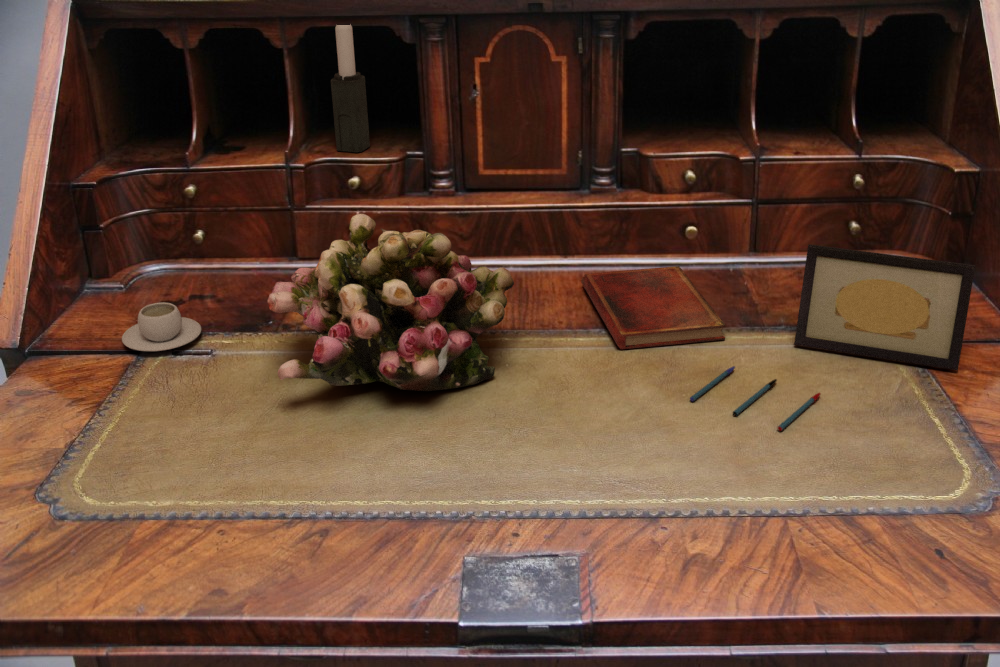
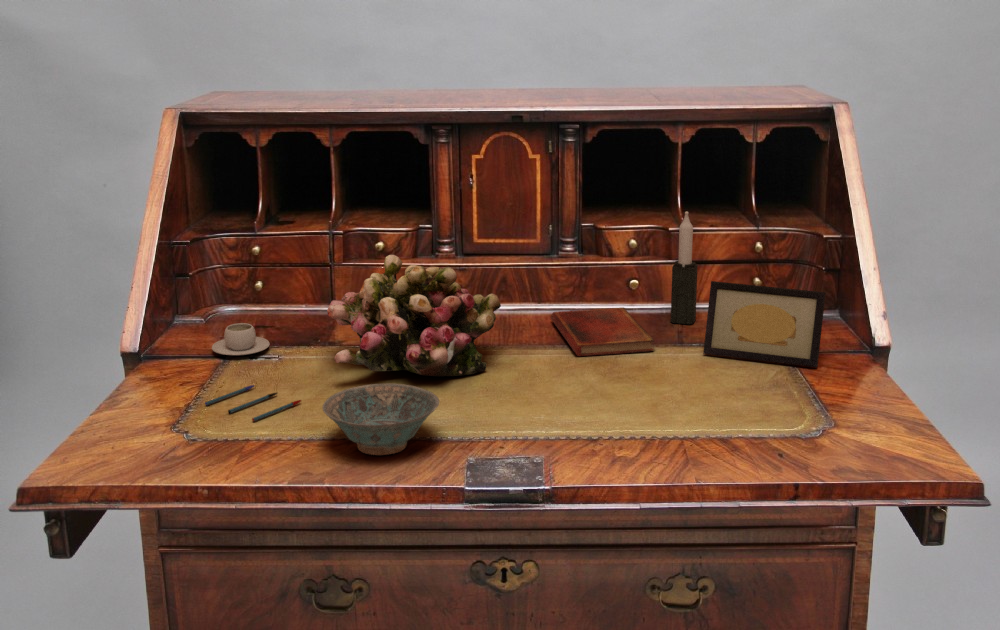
candle: present [331,25,370,153] -> present [671,211,698,324]
pen: present [690,366,820,431] -> present [205,385,301,421]
ceramic bowl: none [243,430,421,553] -> present [323,384,439,455]

